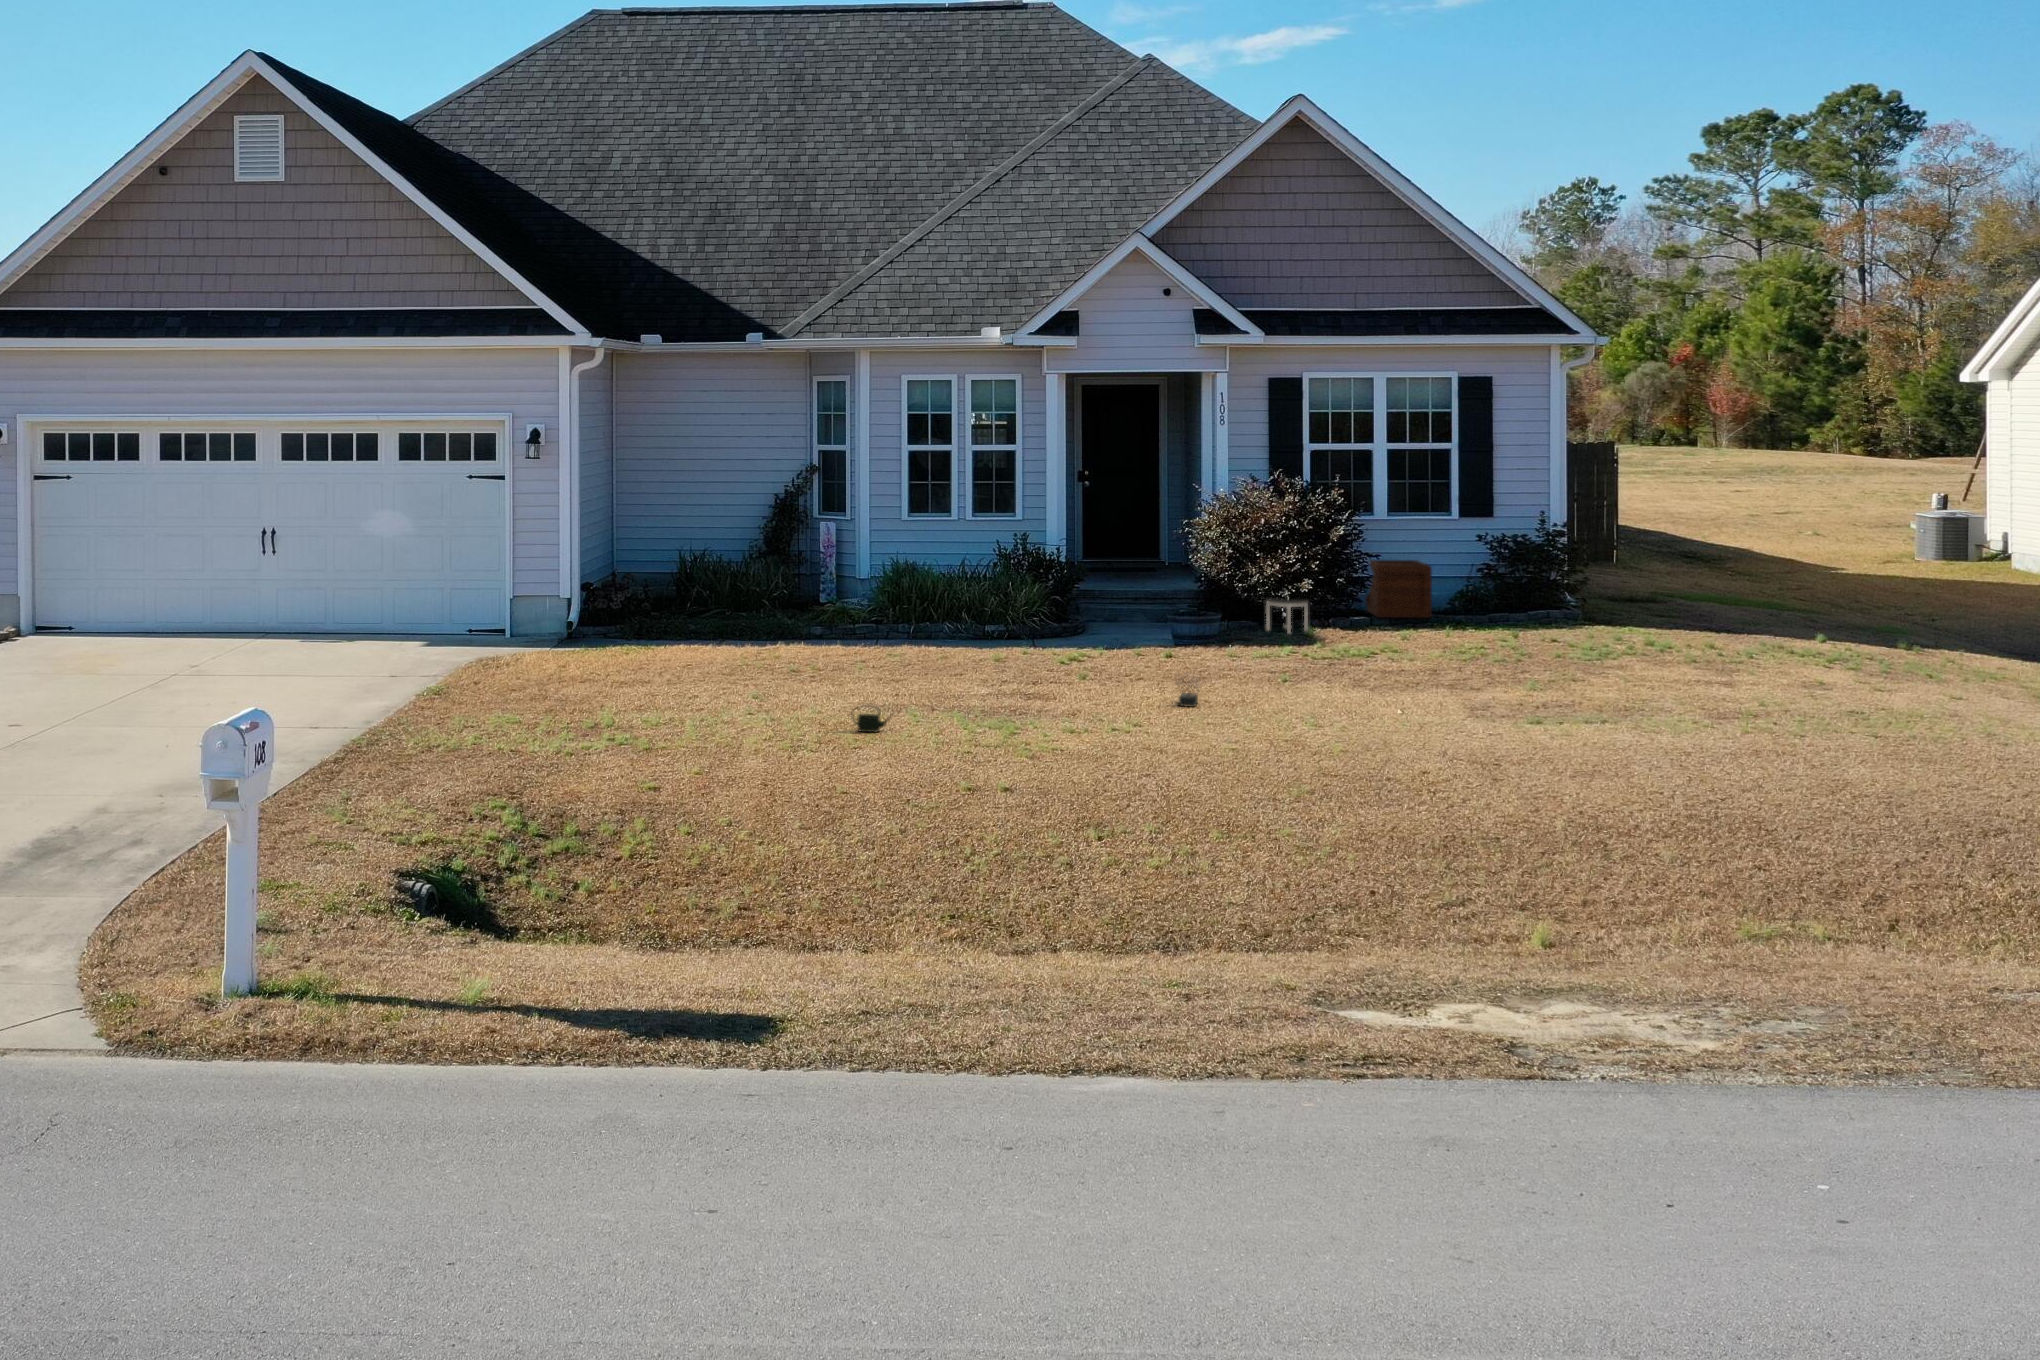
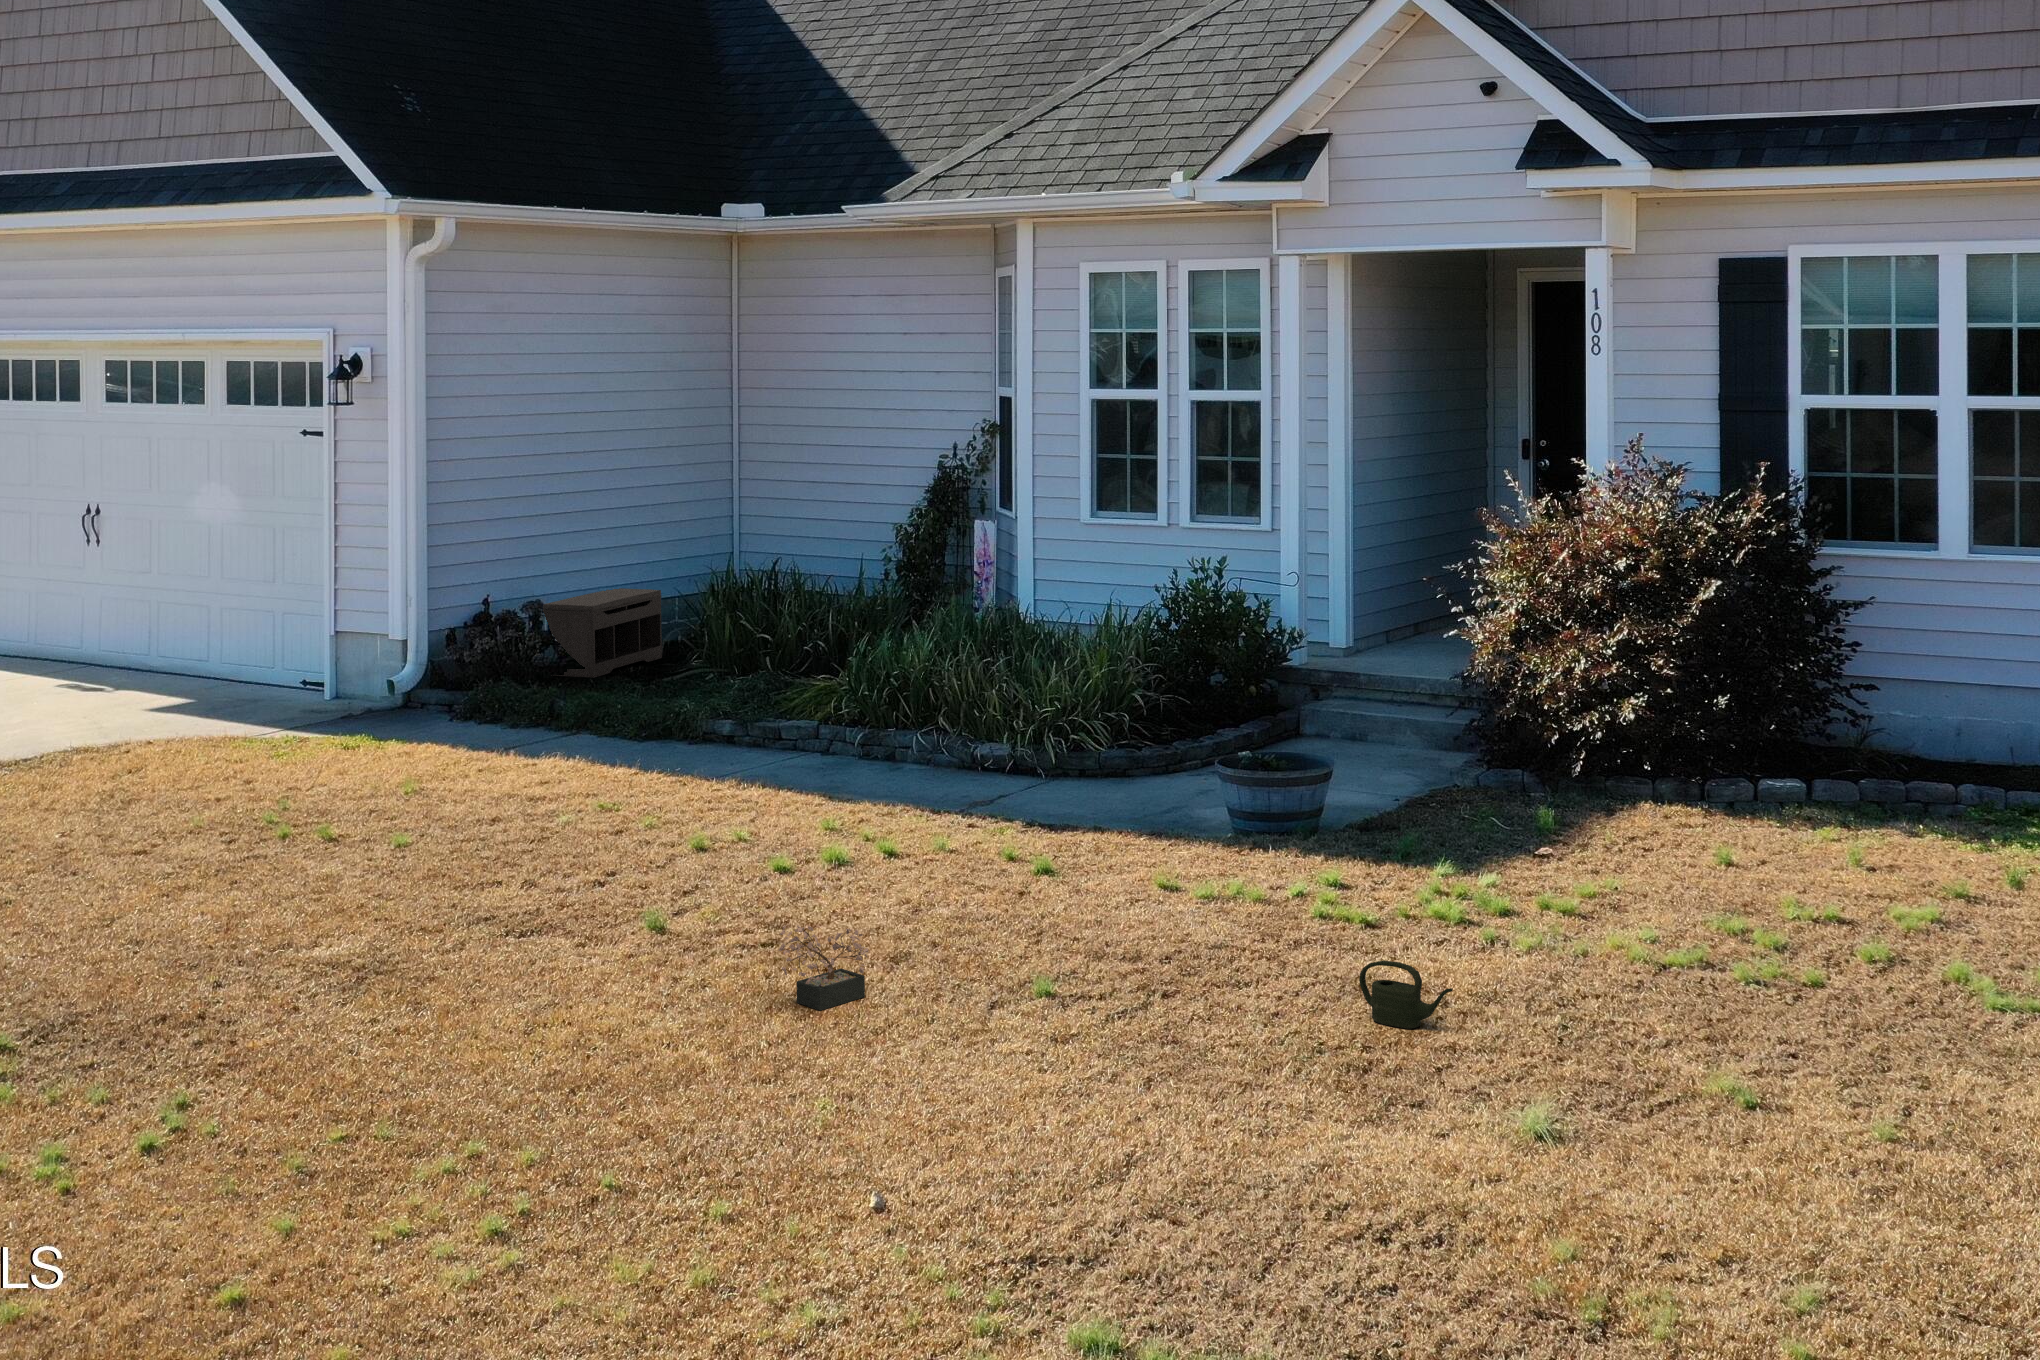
wooden crate: present [1366,560,1432,618] -> none [1892,650,2032,793]
bench: none [595,568,632,620] -> present [543,588,662,678]
round table: present [1266,599,1308,633] -> none [1563,724,1656,810]
watering can: present [853,707,888,732] -> present [1359,960,1453,1029]

